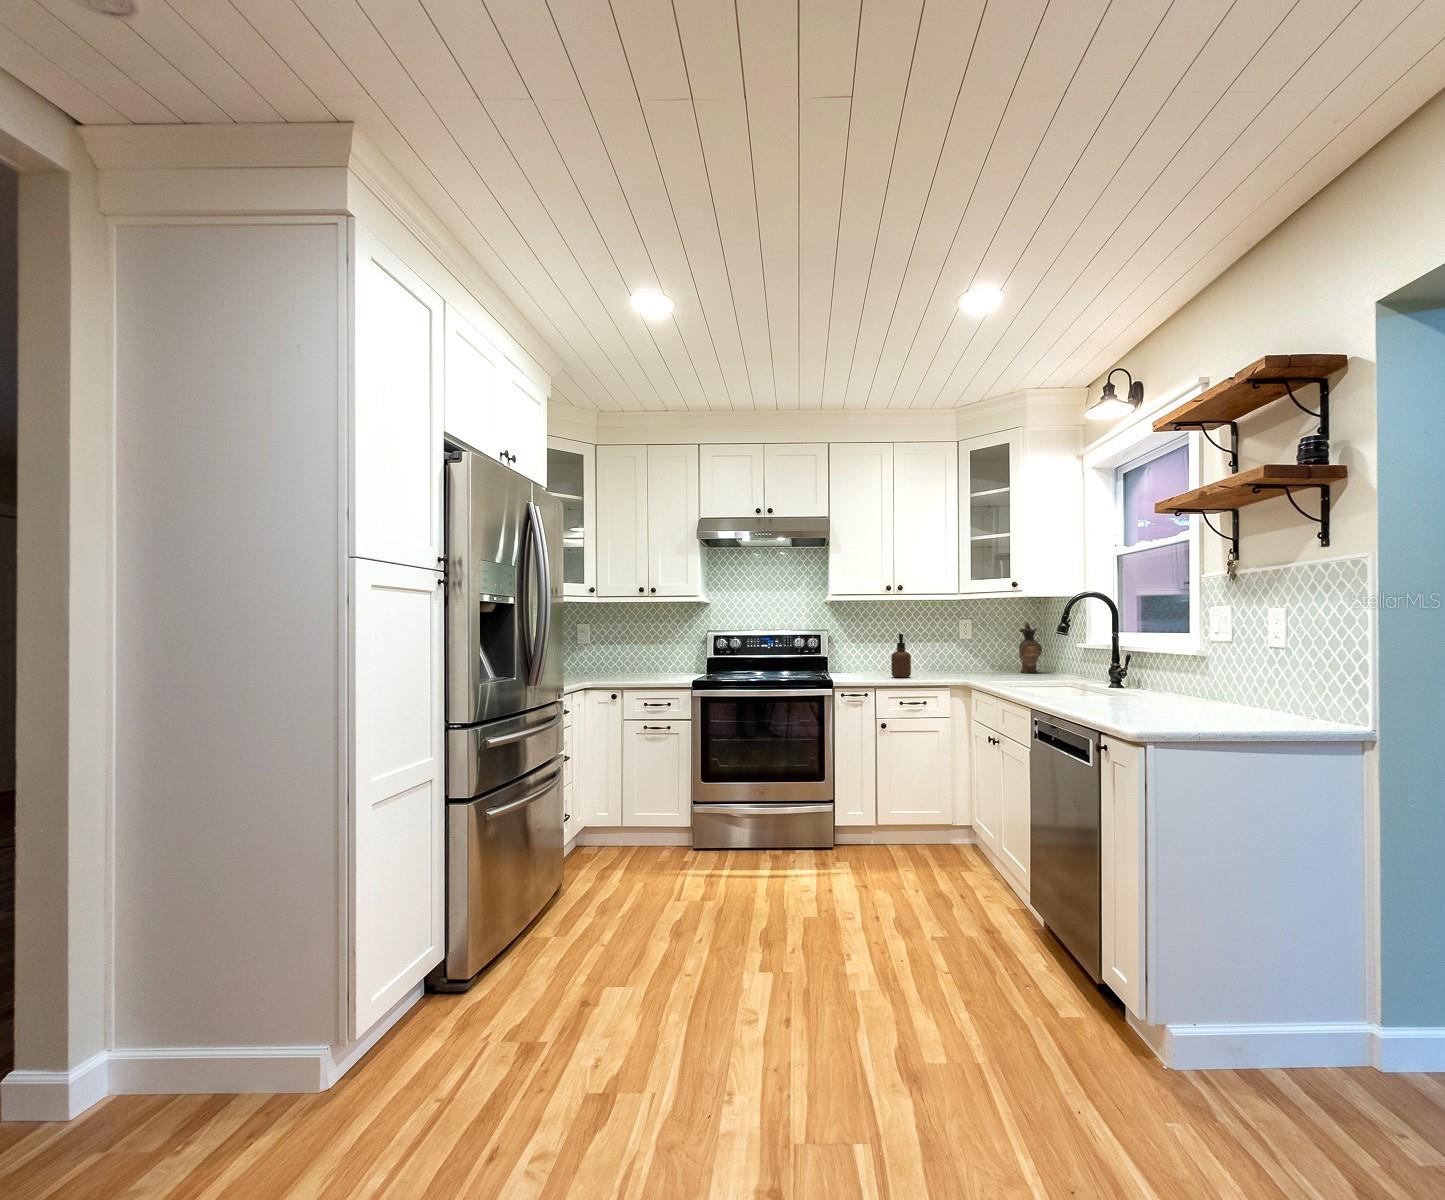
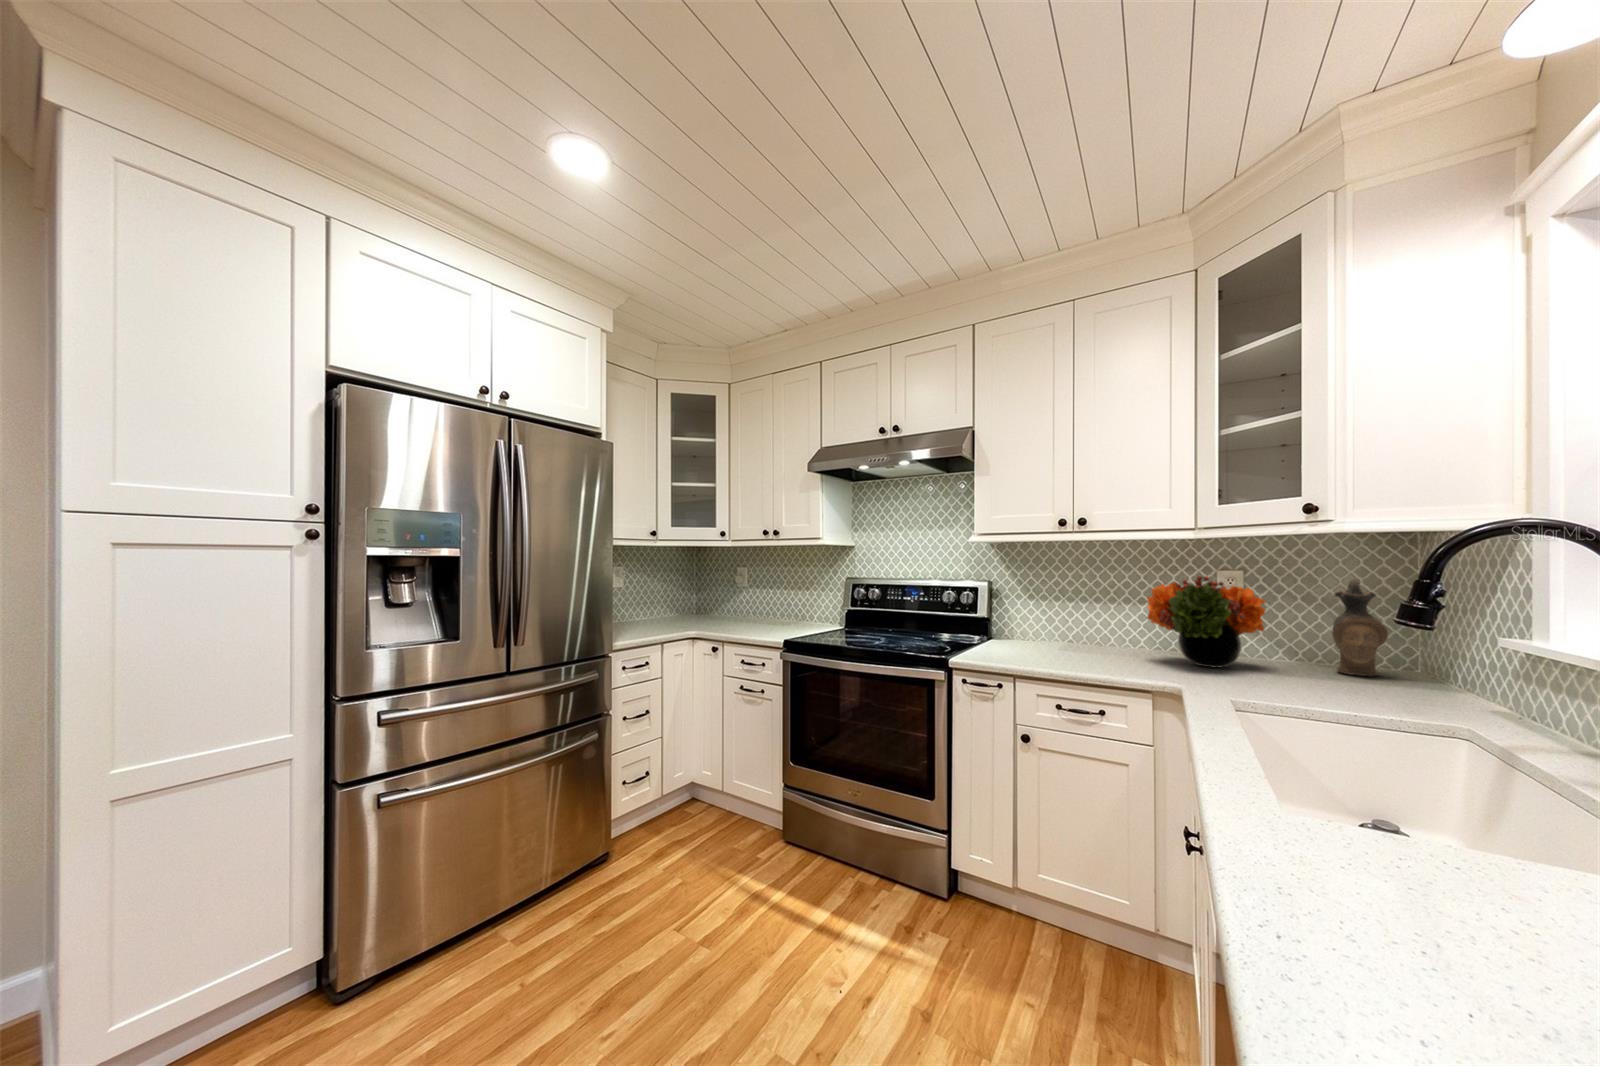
flower arrangement: none [933,622,994,675] -> present [1147,576,1266,668]
soap dispenser: present [891,634,911,678] -> none [1061,592,1094,662]

